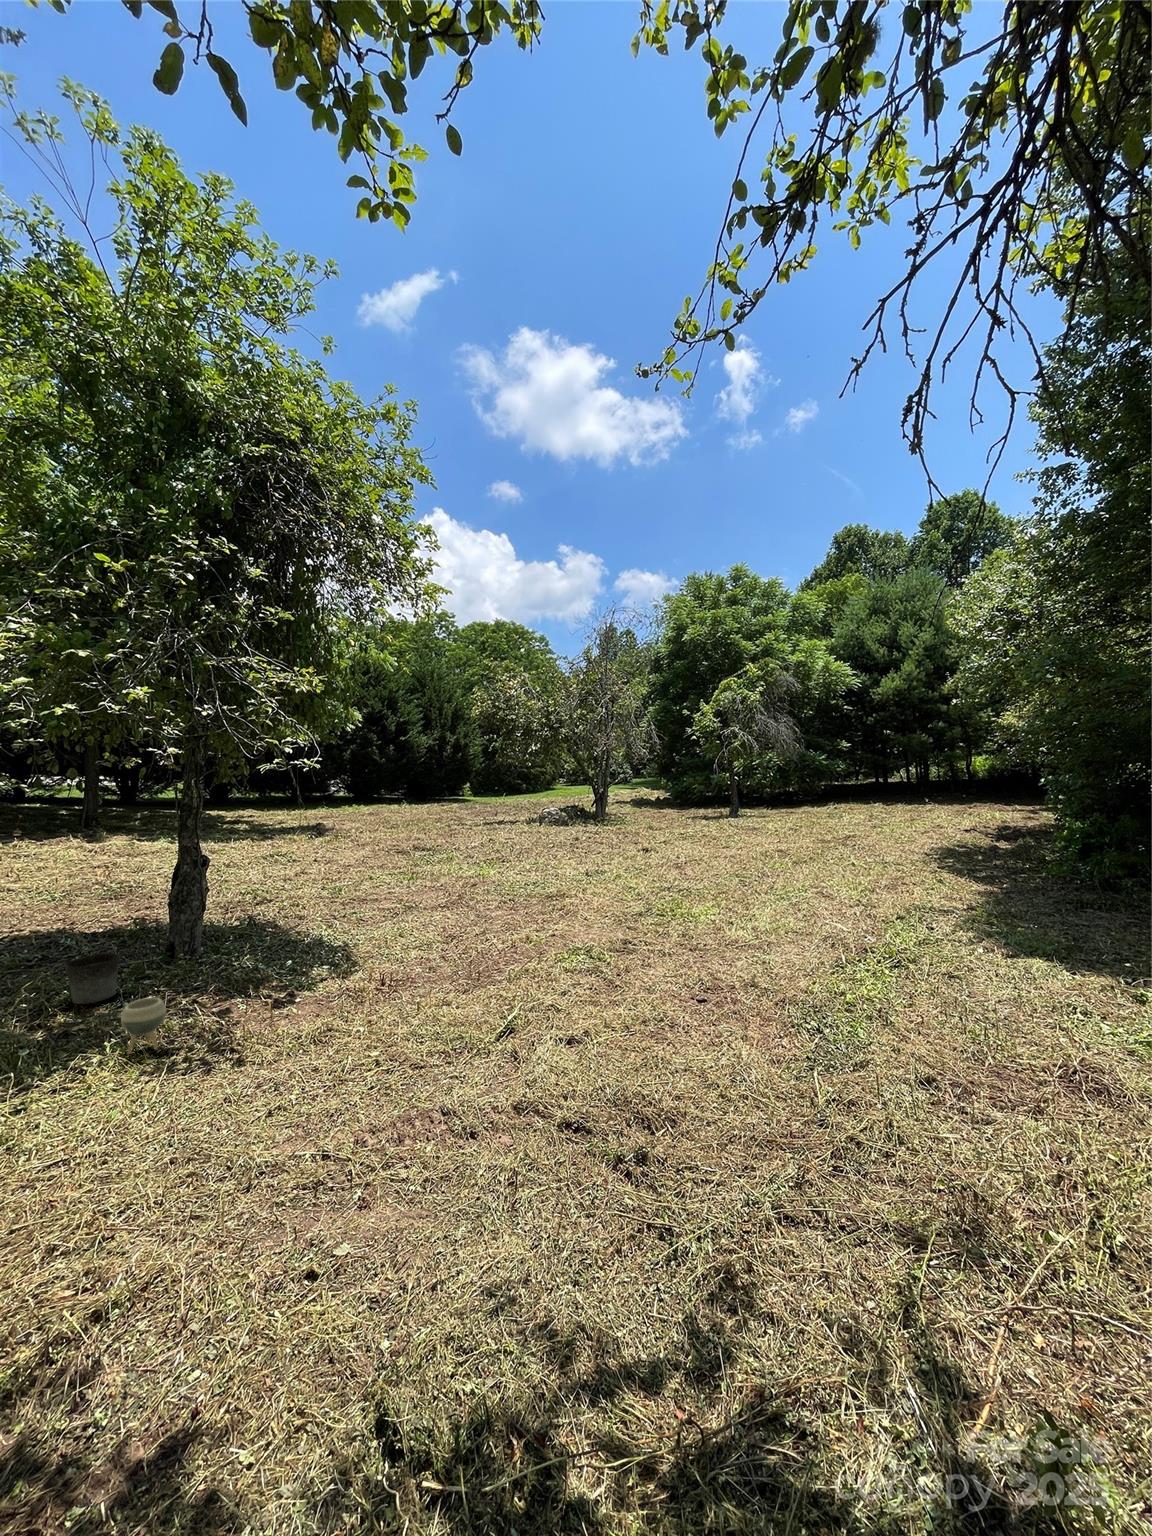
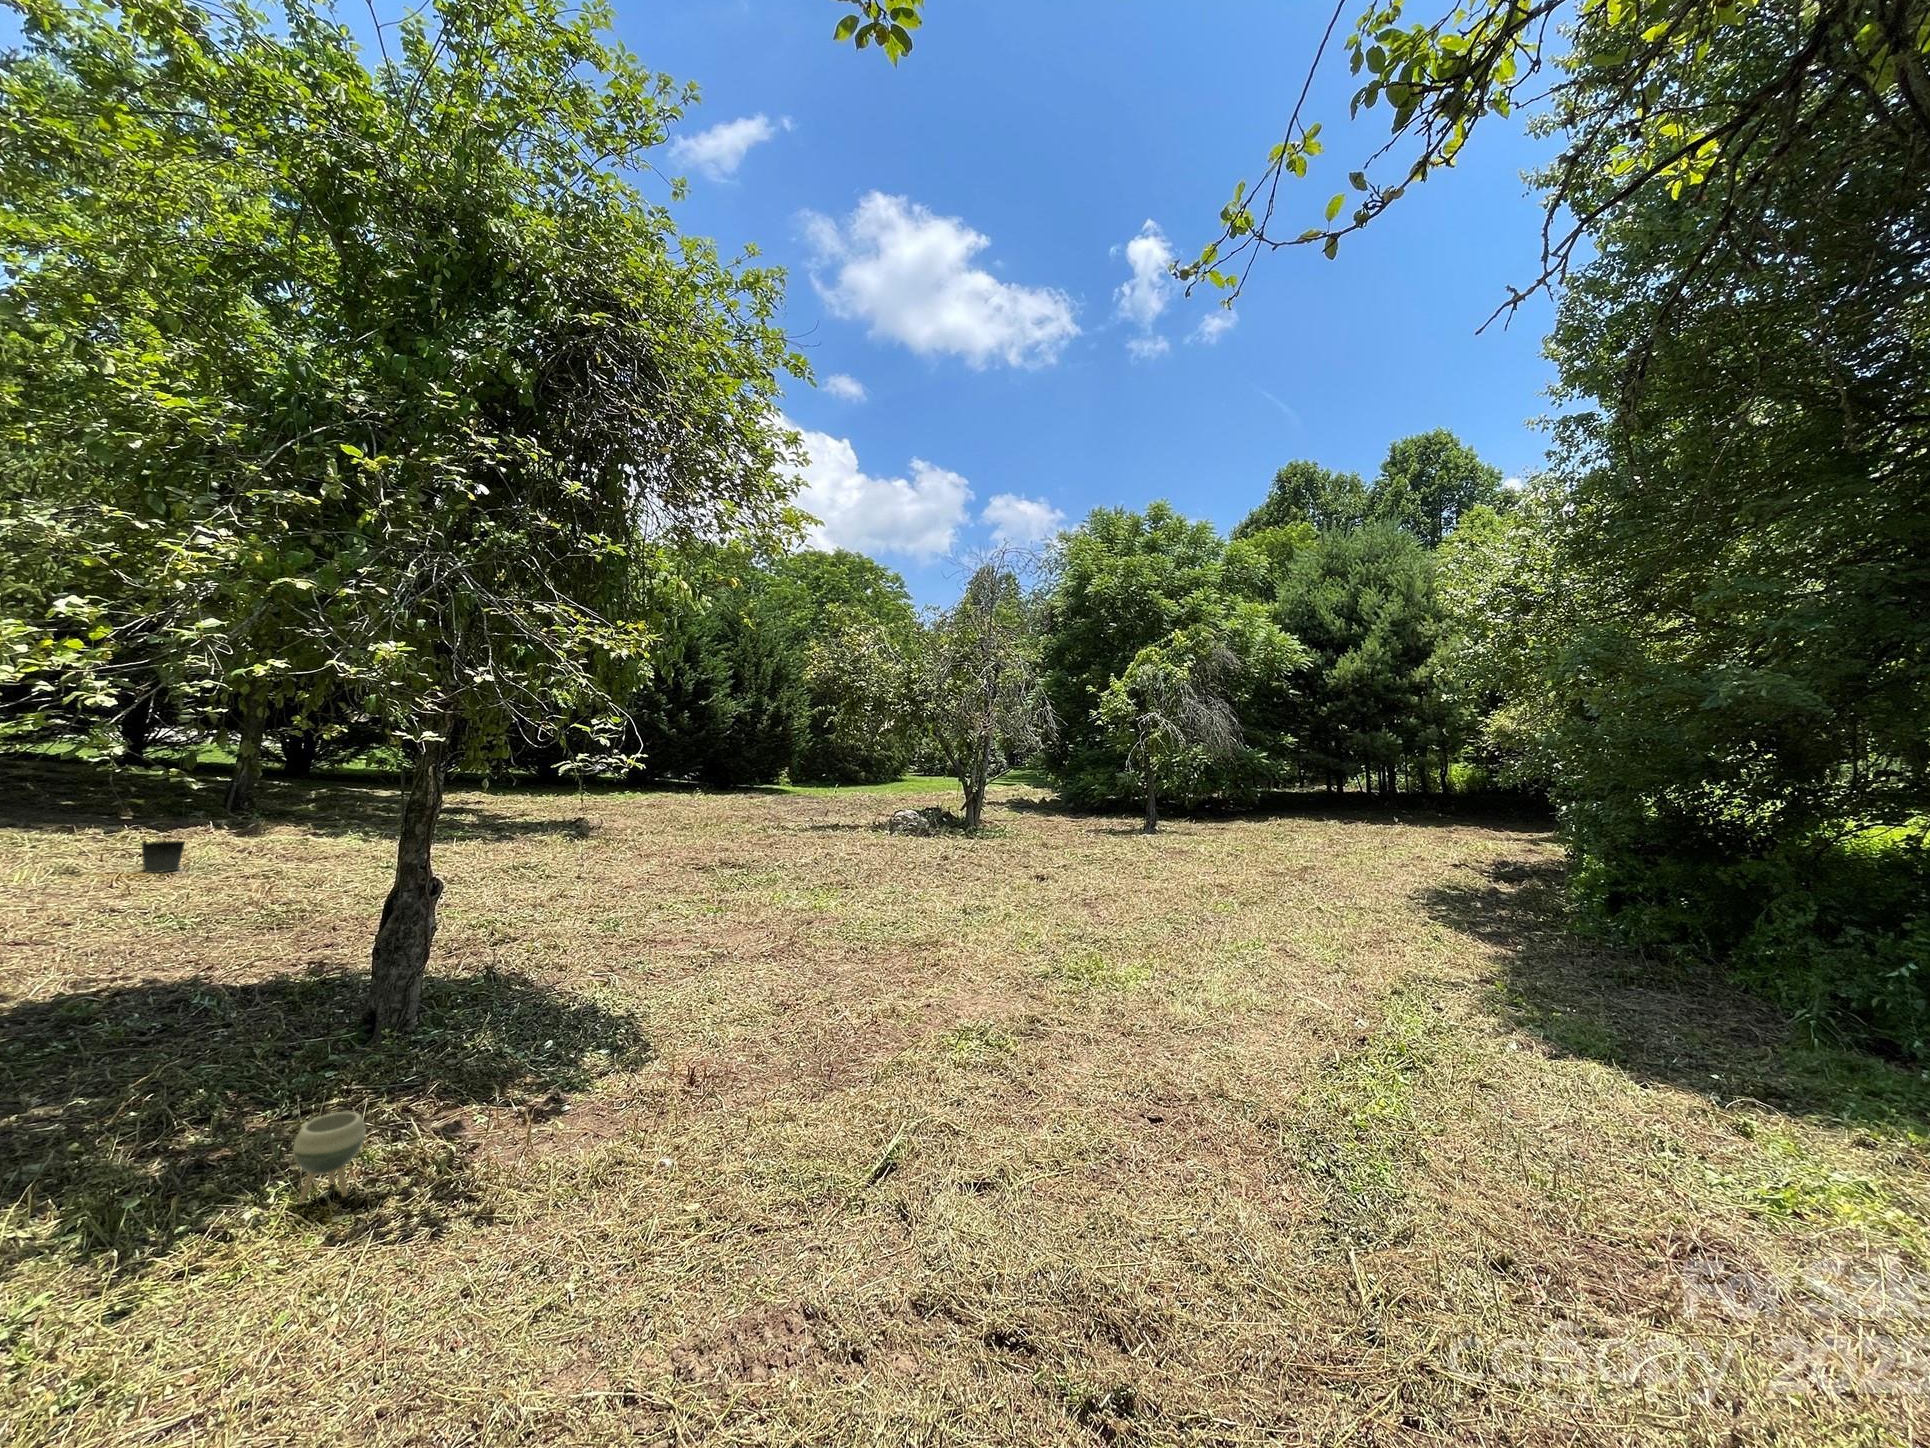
bucket: present [61,953,120,1004] -> present [140,841,185,873]

